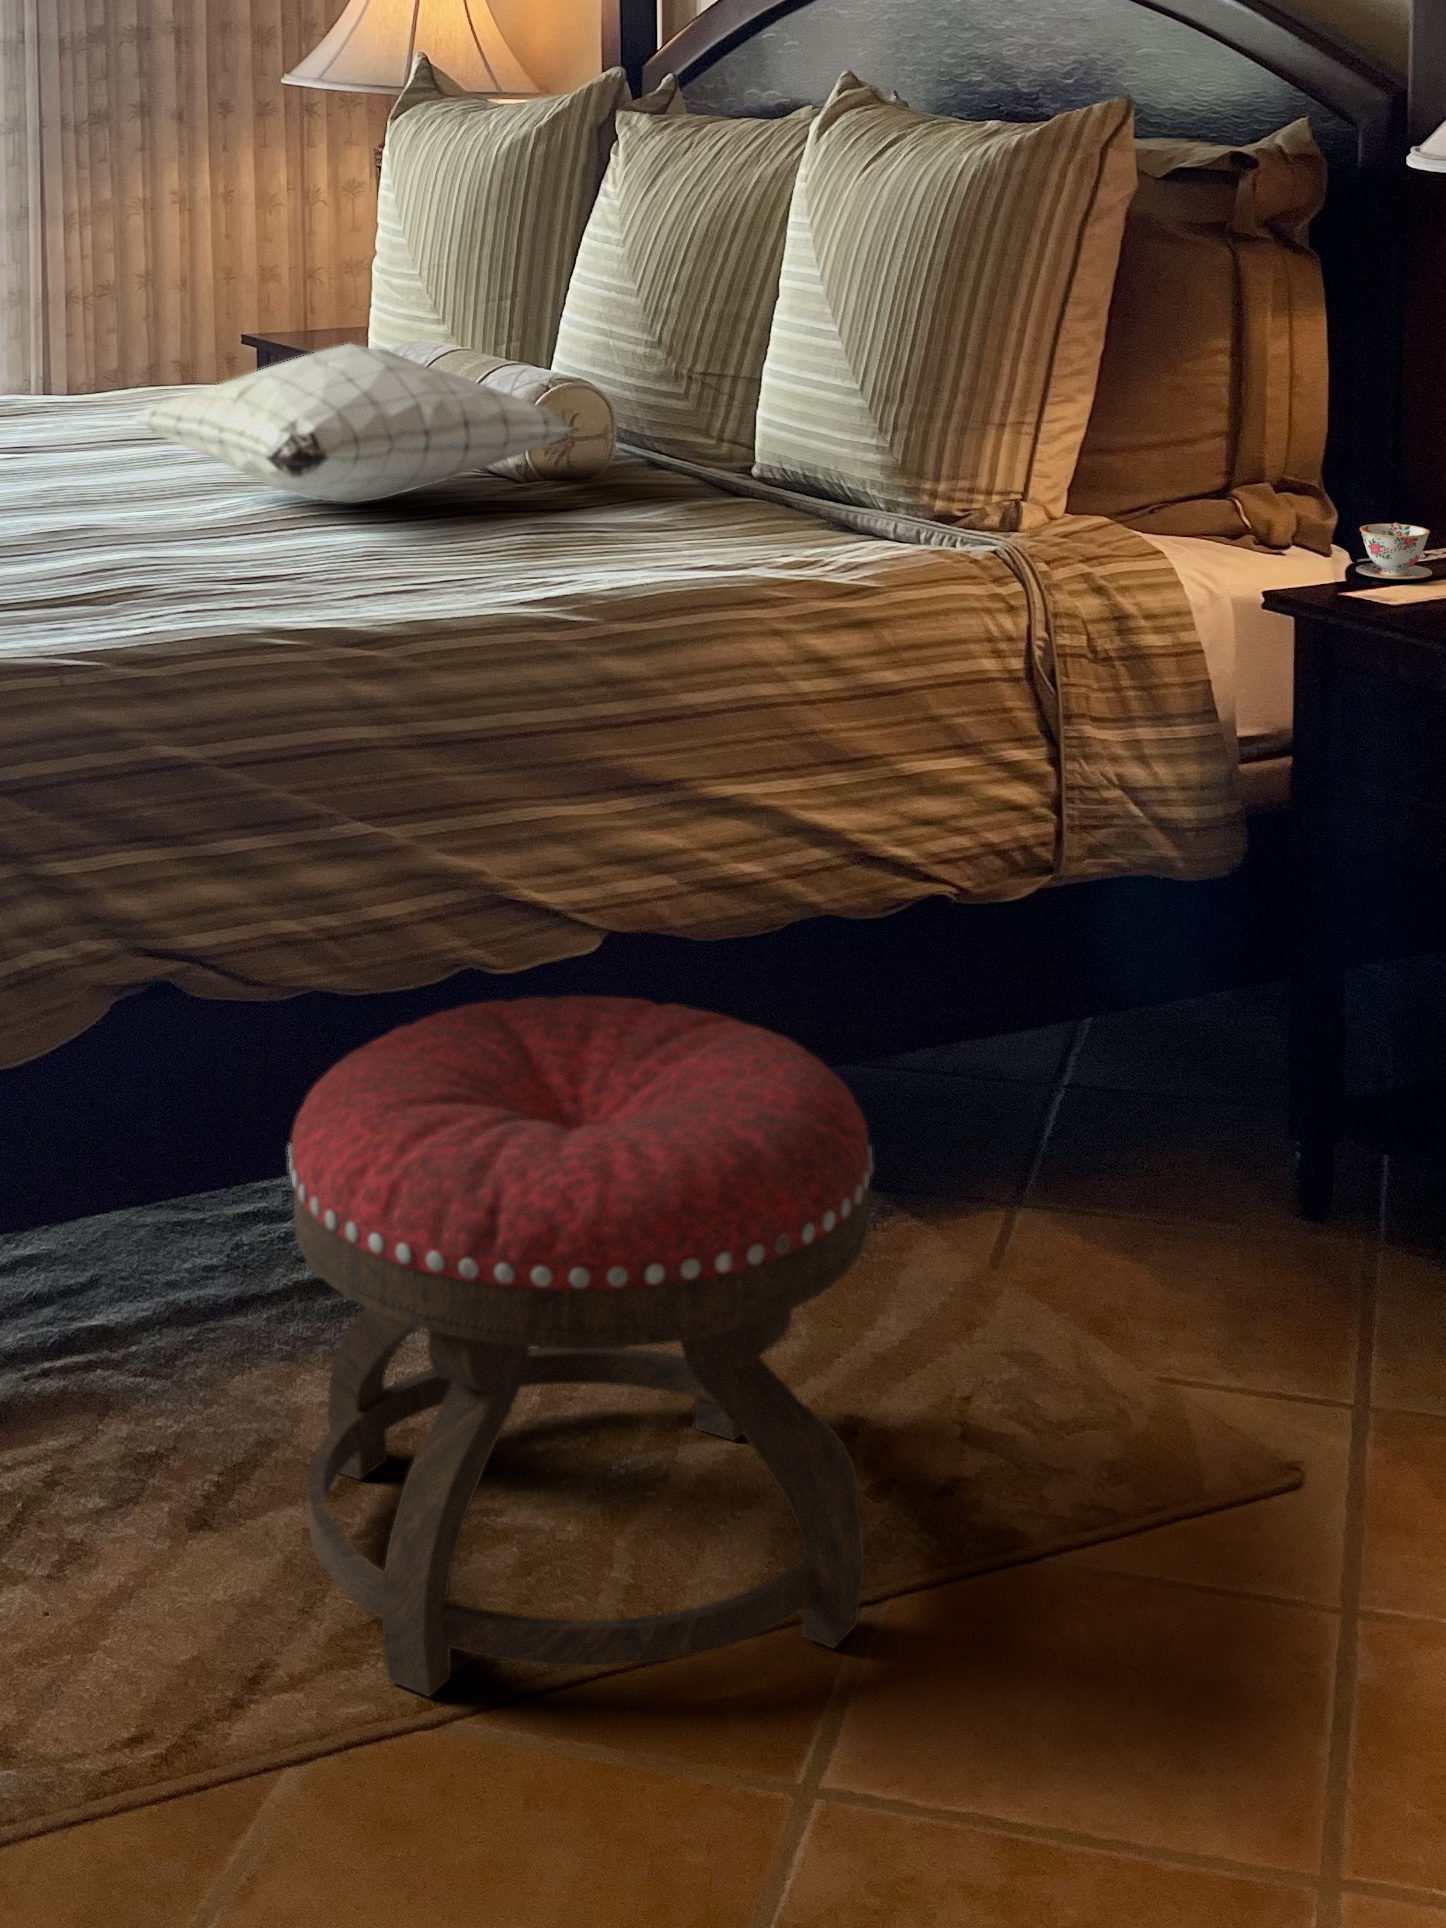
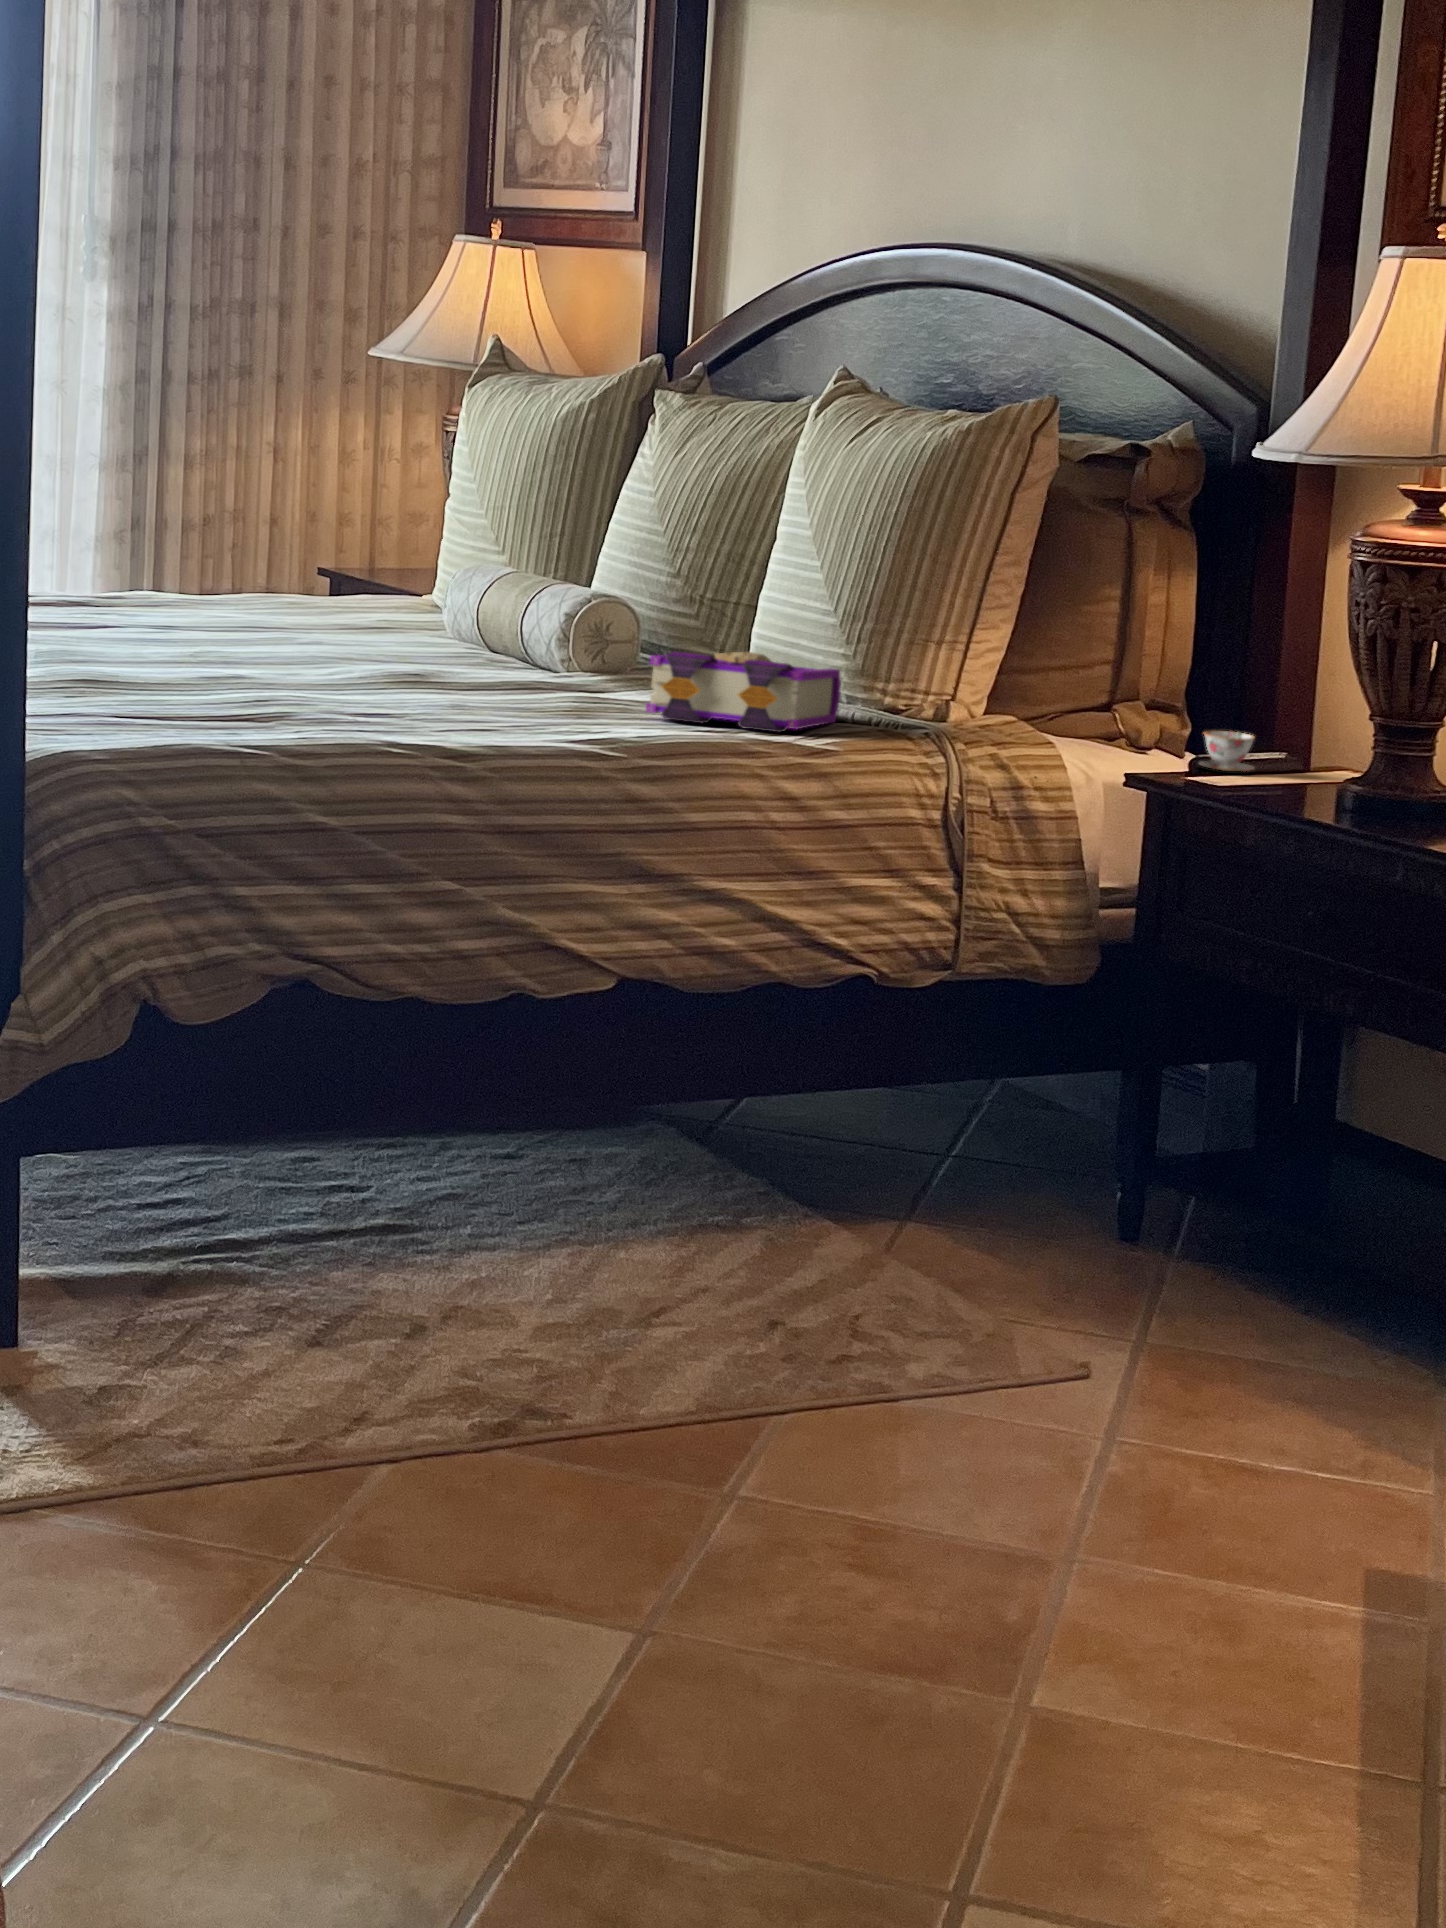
pillow: present [133,344,570,503] -> none [268,552,613,677]
book: none [620,461,876,569] -> present [646,652,841,732]
ottoman: present [288,996,873,1696] -> none [392,1005,802,1438]

